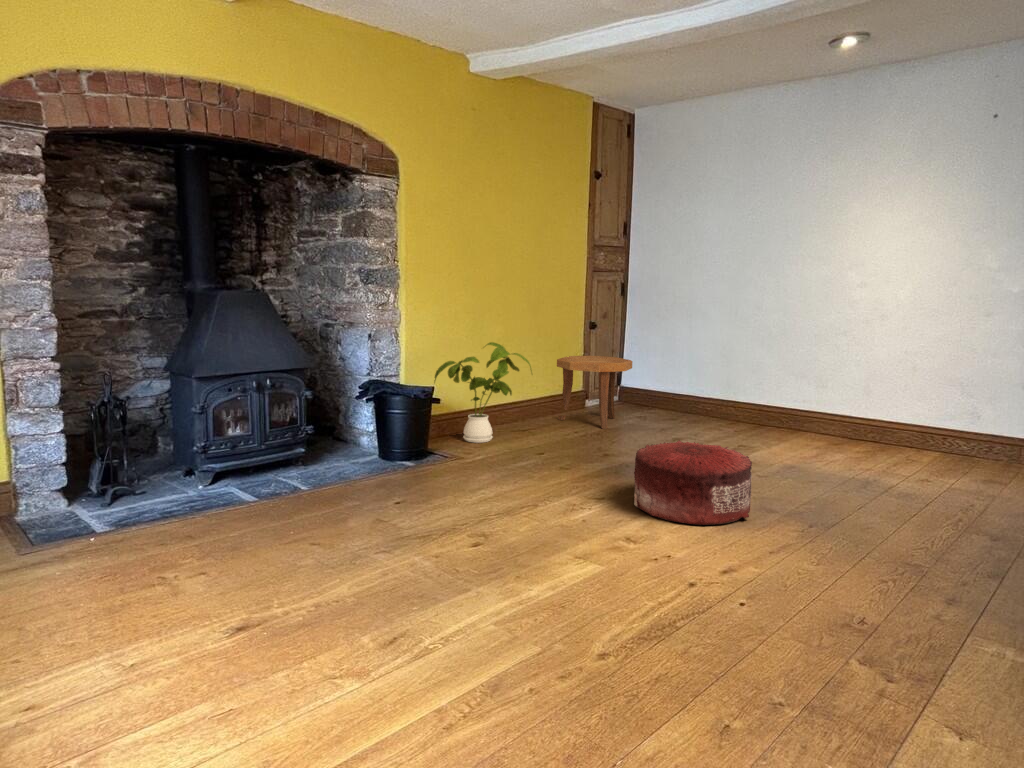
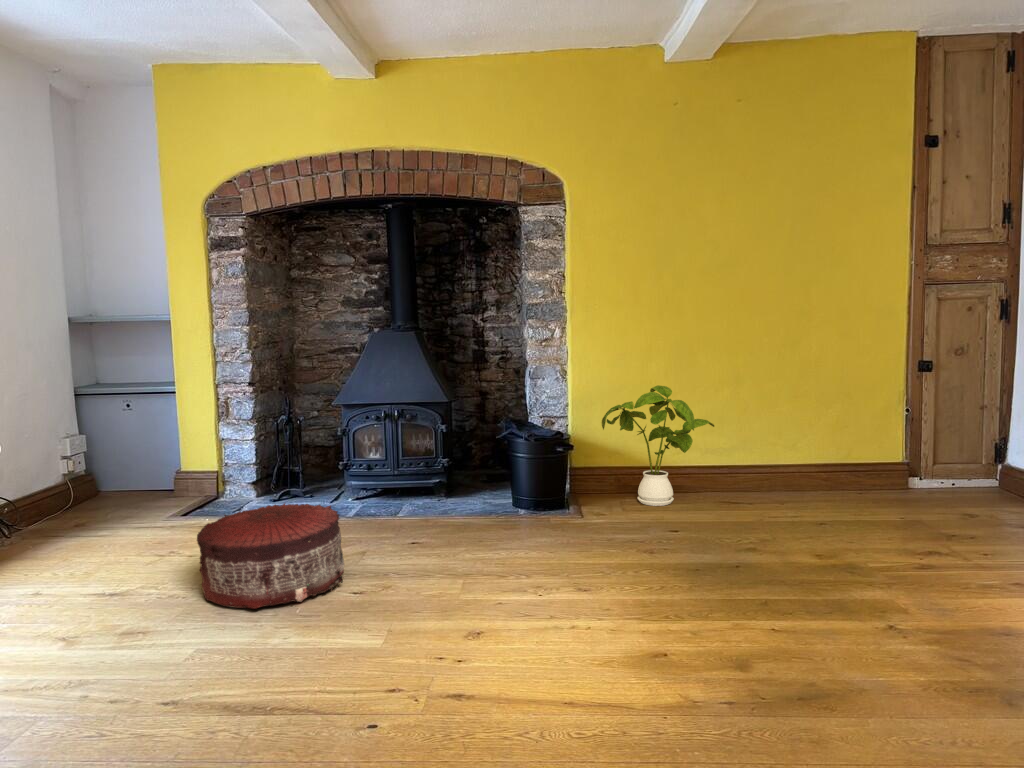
side table: present [557,356,632,429] -> none [812,409,927,518]
pouf: present [634,440,752,525] -> present [197,503,344,609]

